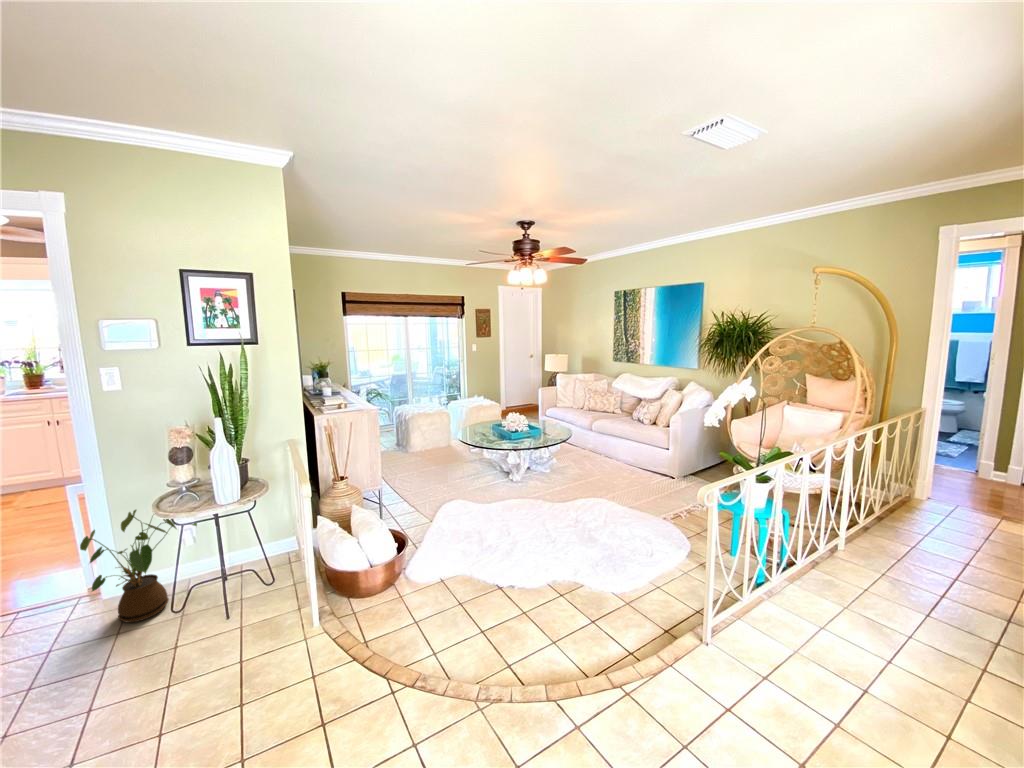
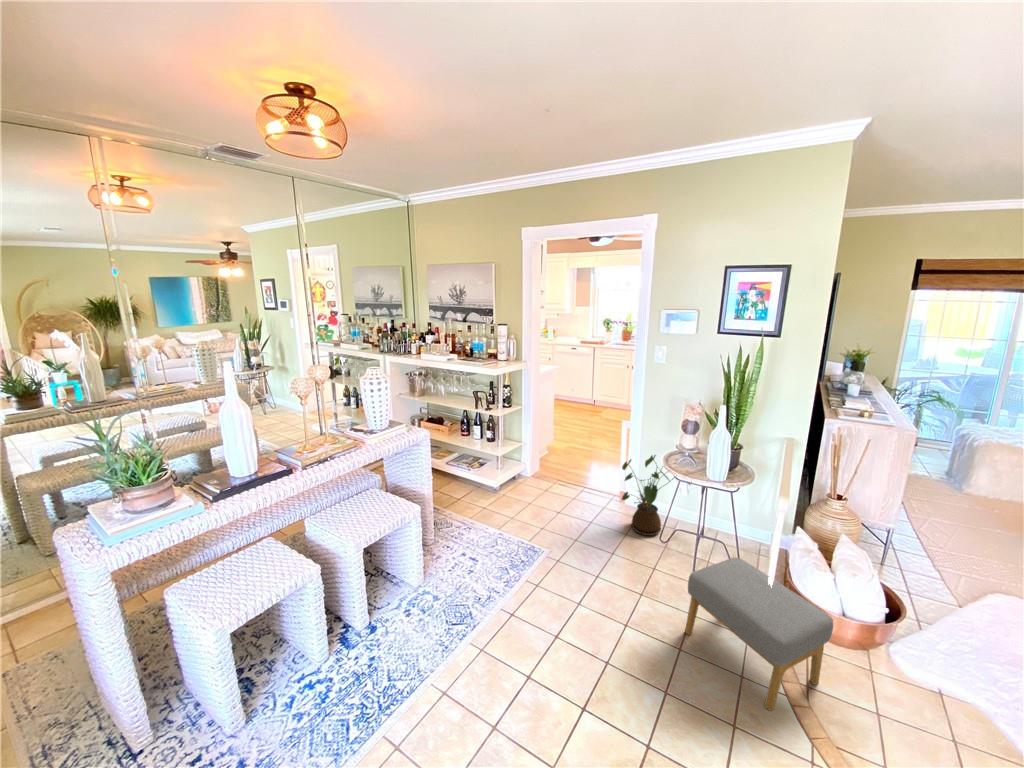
footstool: none [227,568,373,688] -> present [685,558,833,711]

